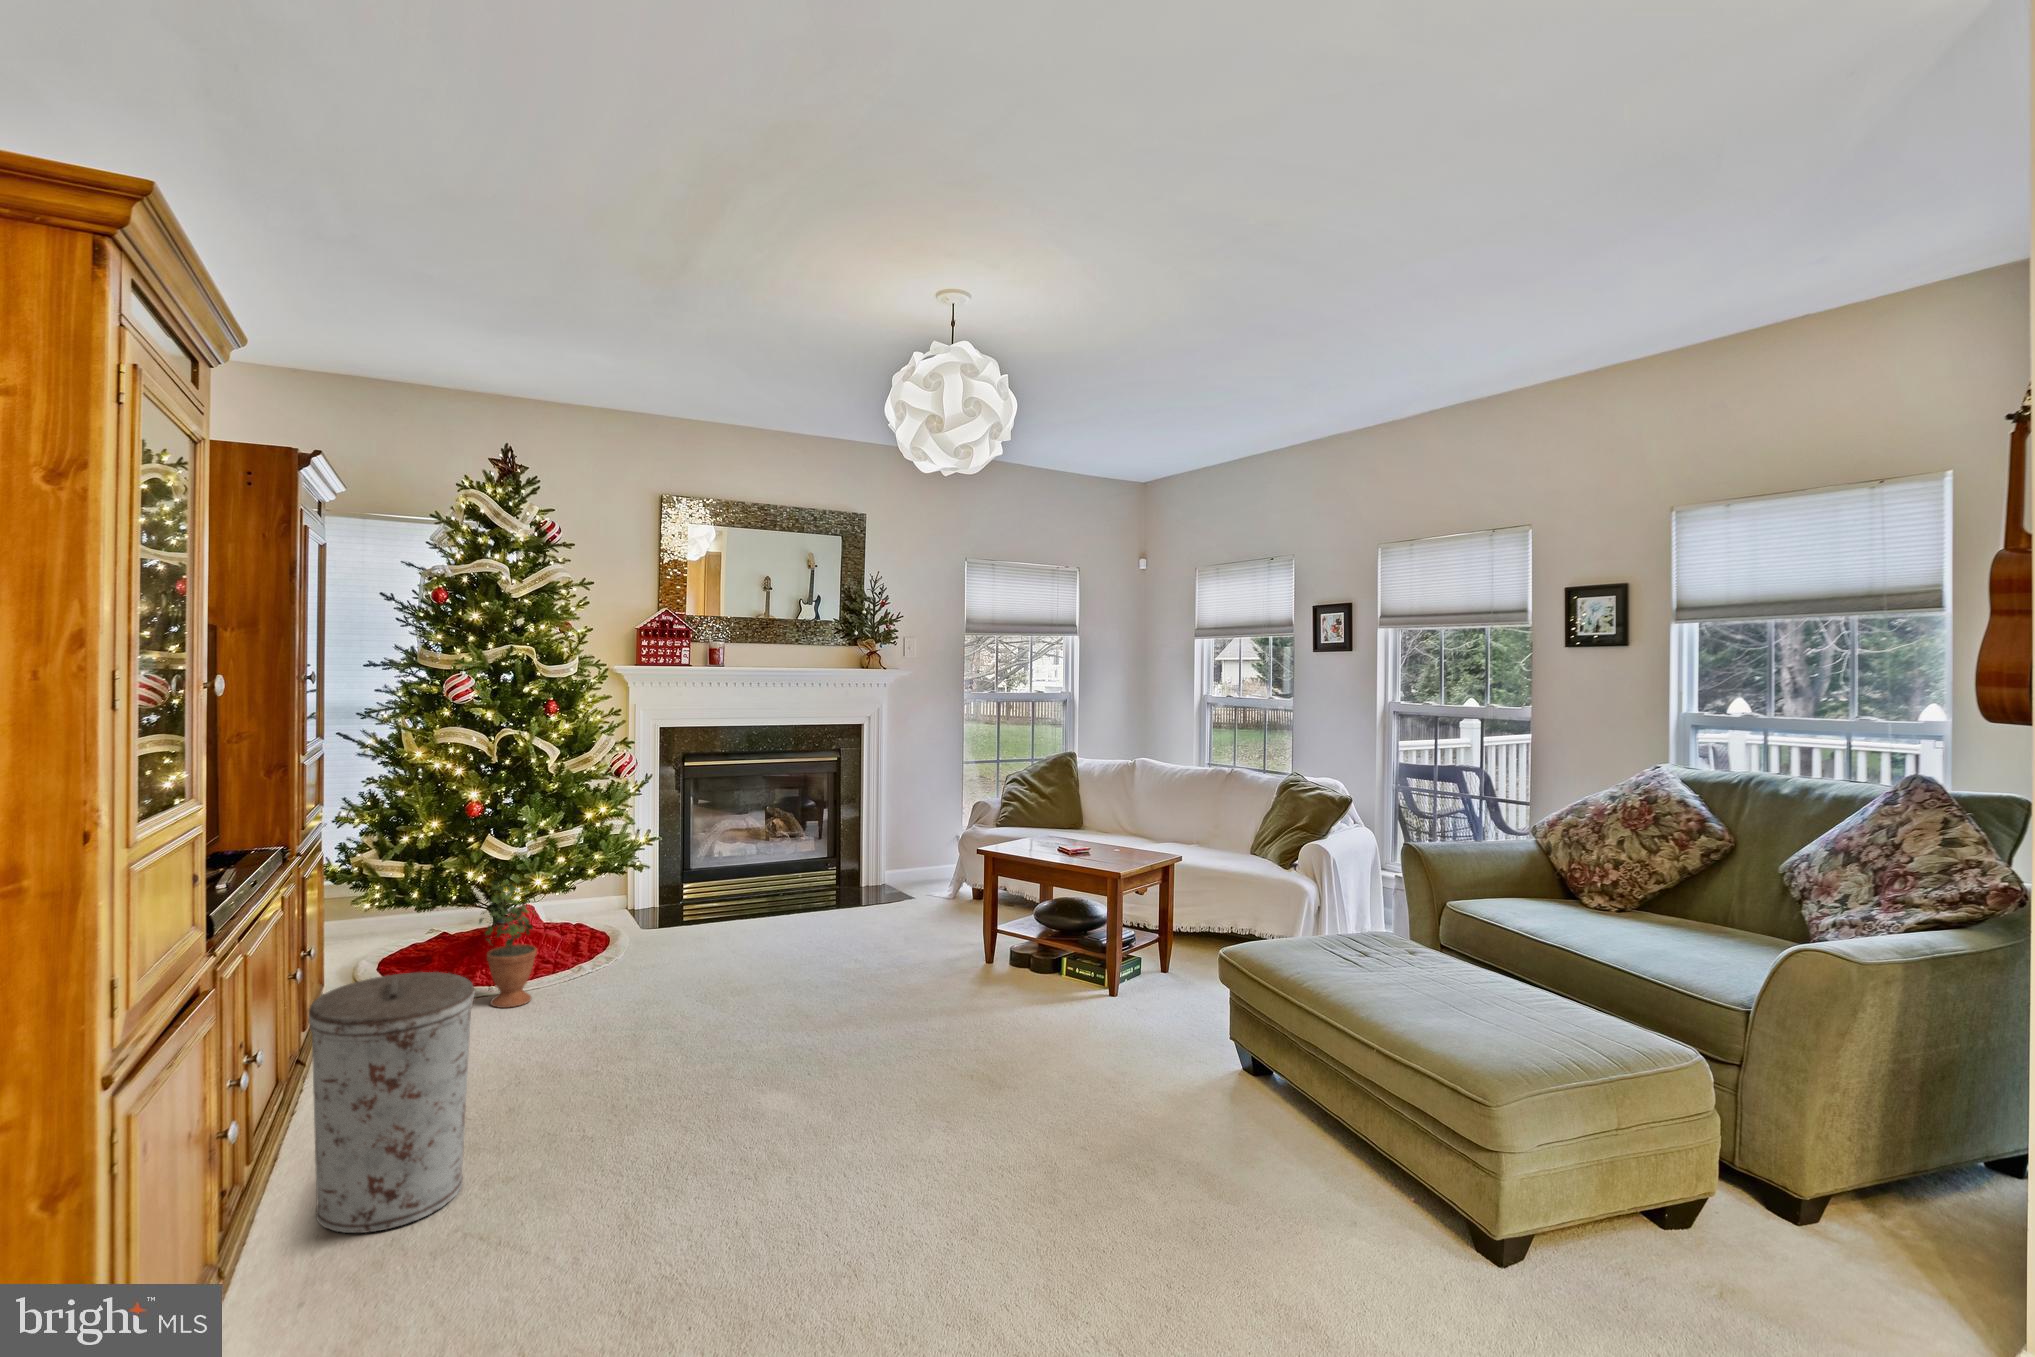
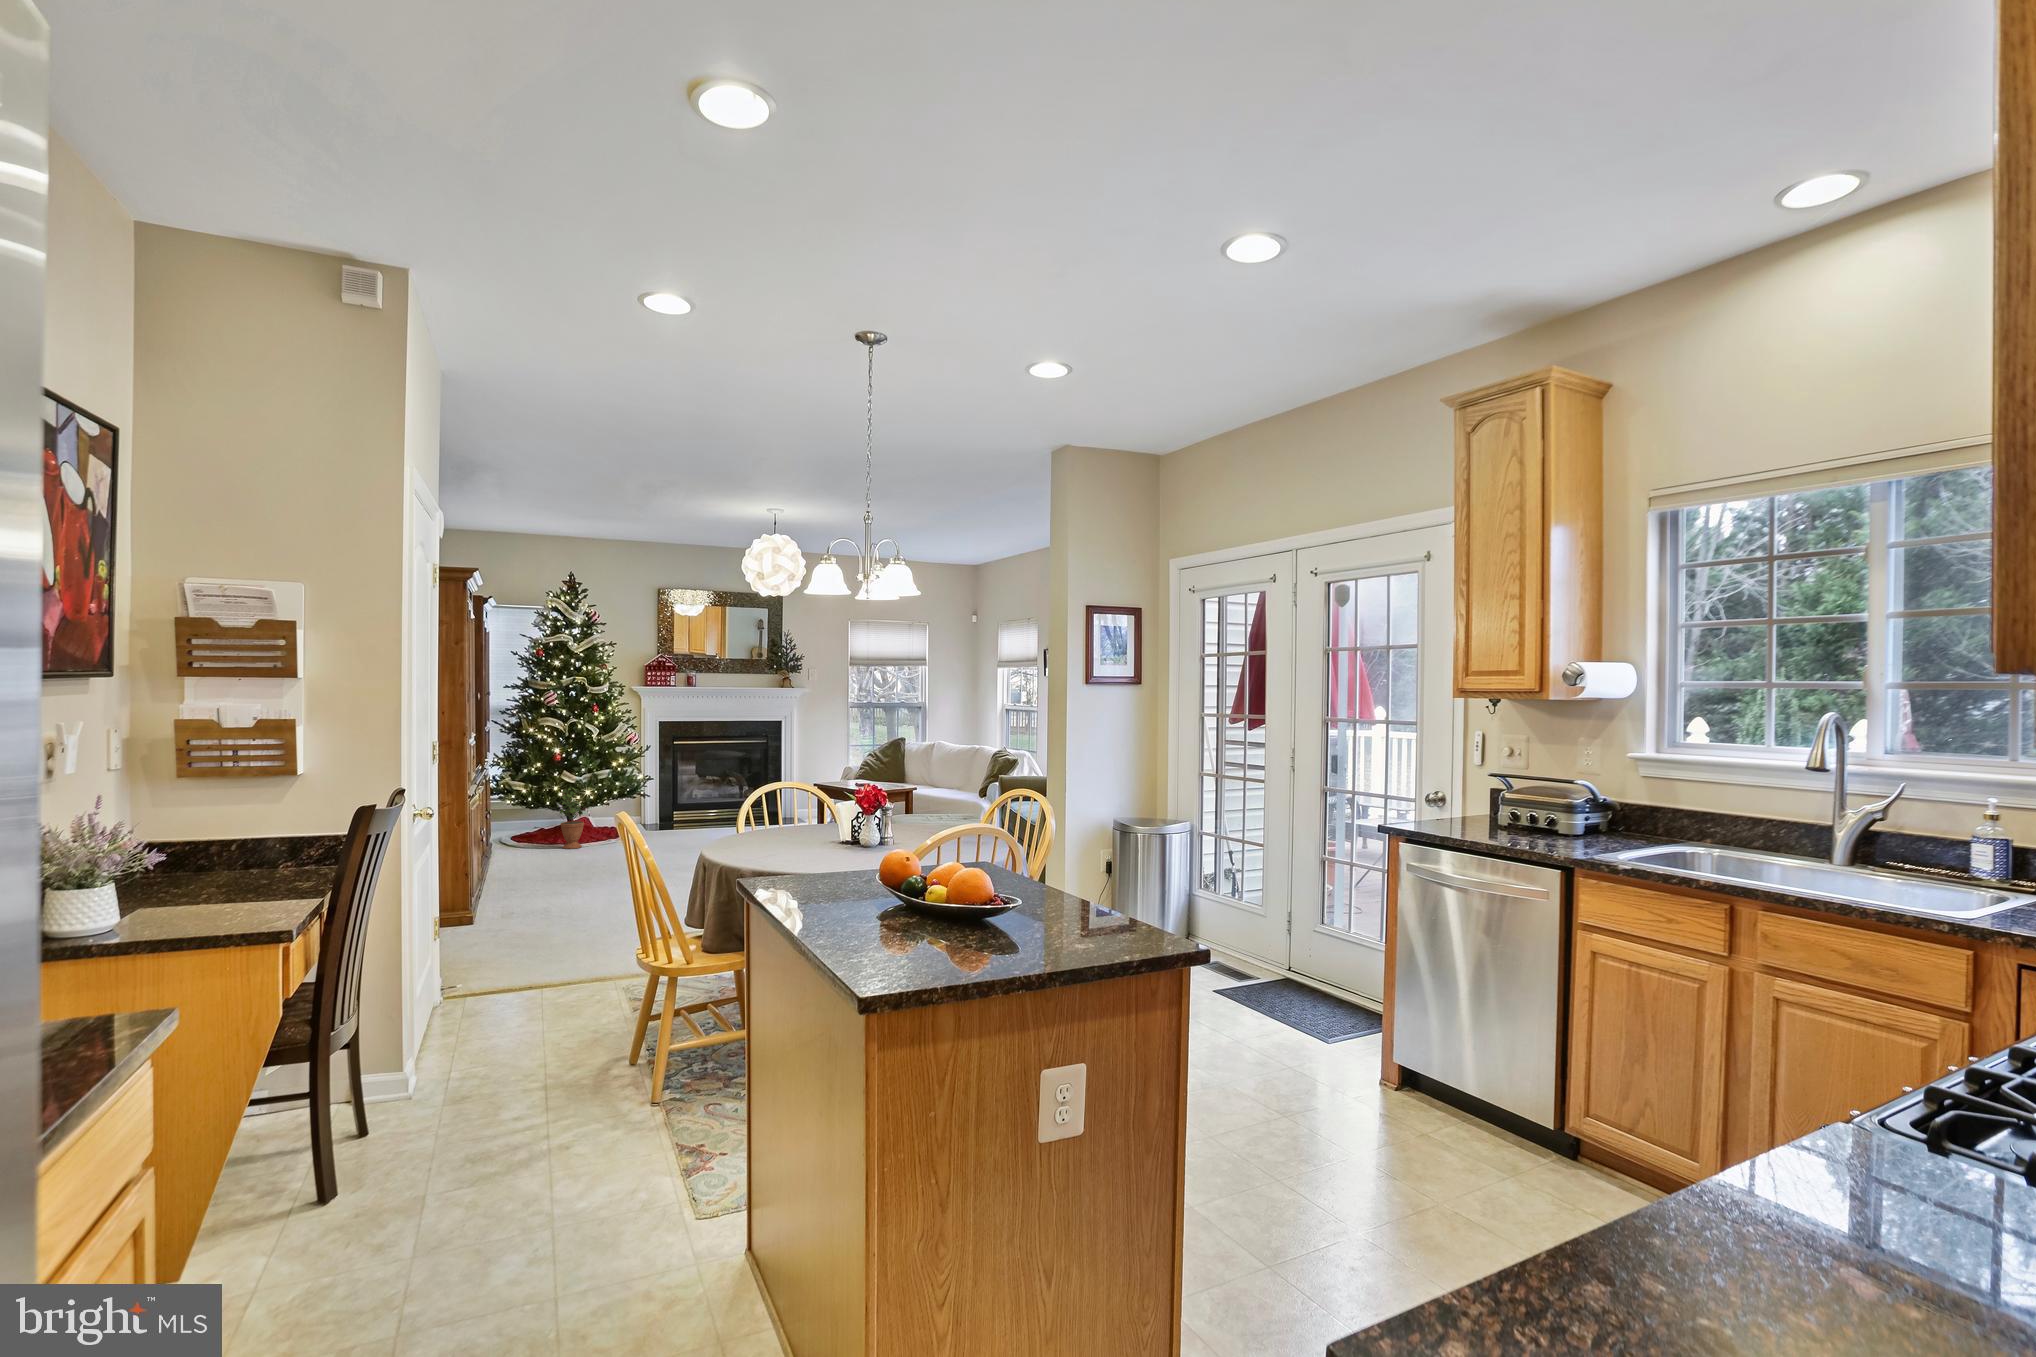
trash can: present [309,972,474,1233] -> none [489,800,548,887]

